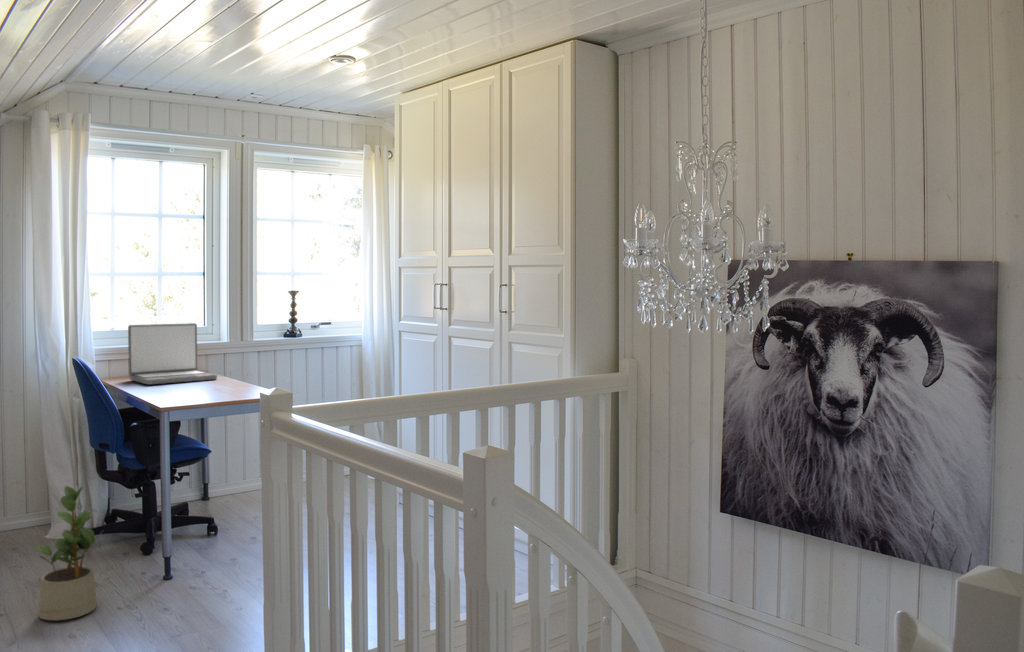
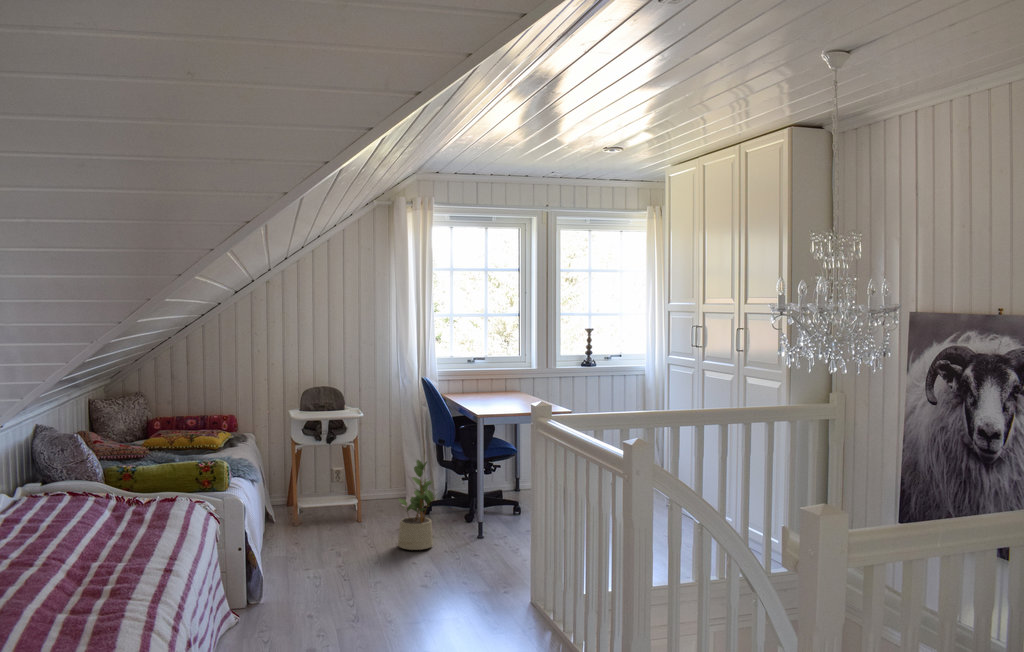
laptop: present [128,323,217,385] -> none [463,352,524,397]

